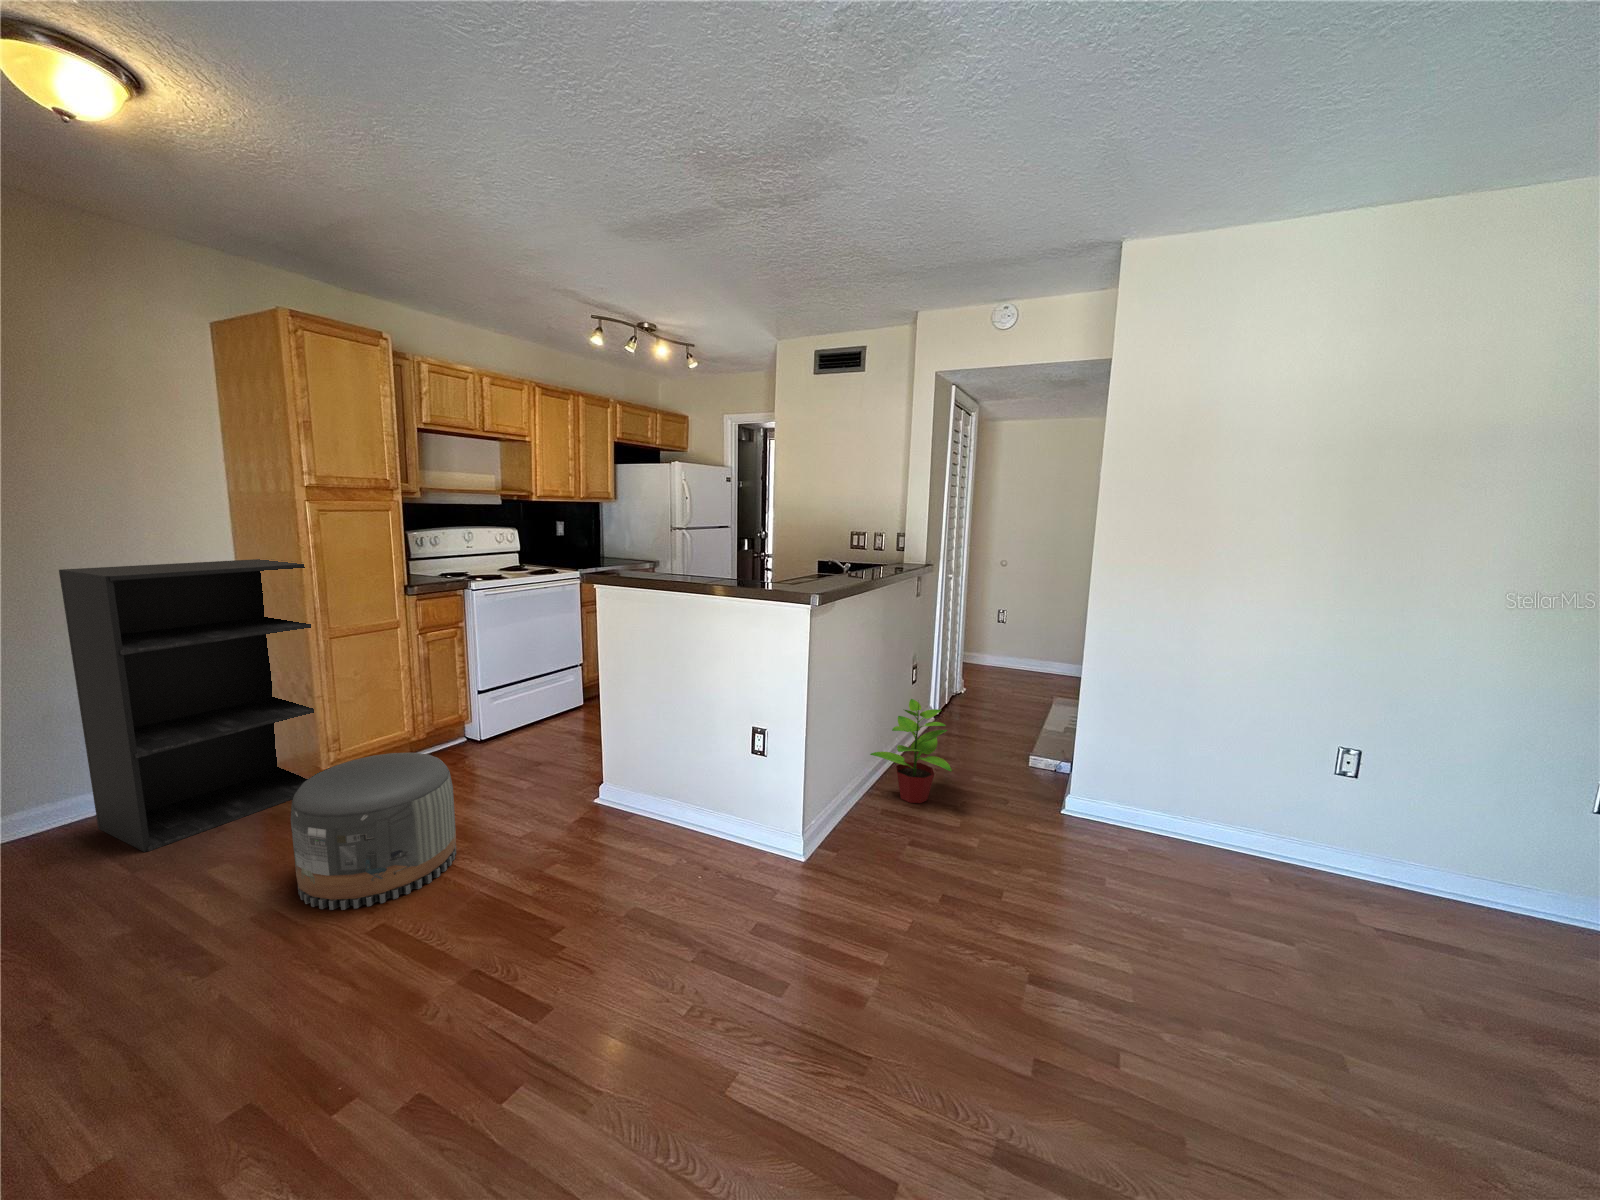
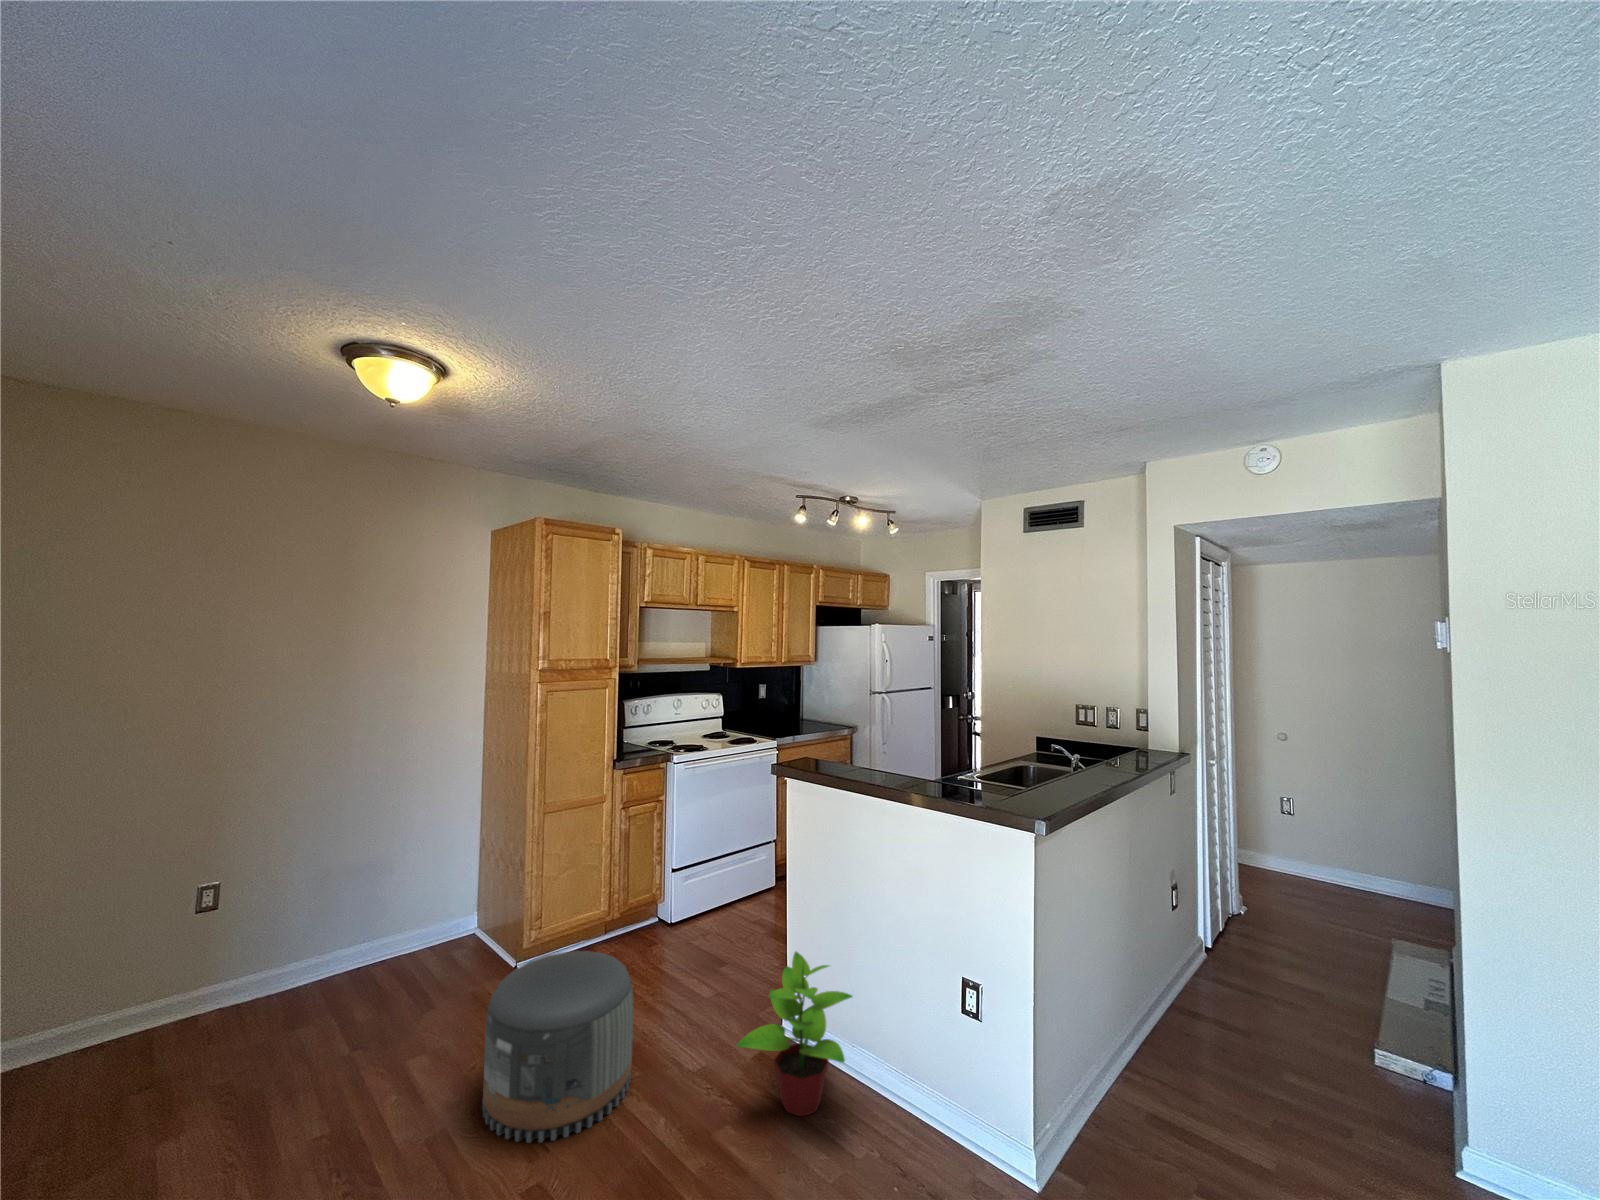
bookshelf: present [59,559,314,852] -> none [350,732,541,1022]
potted plant: present [870,699,952,803] -> present [737,952,852,1116]

